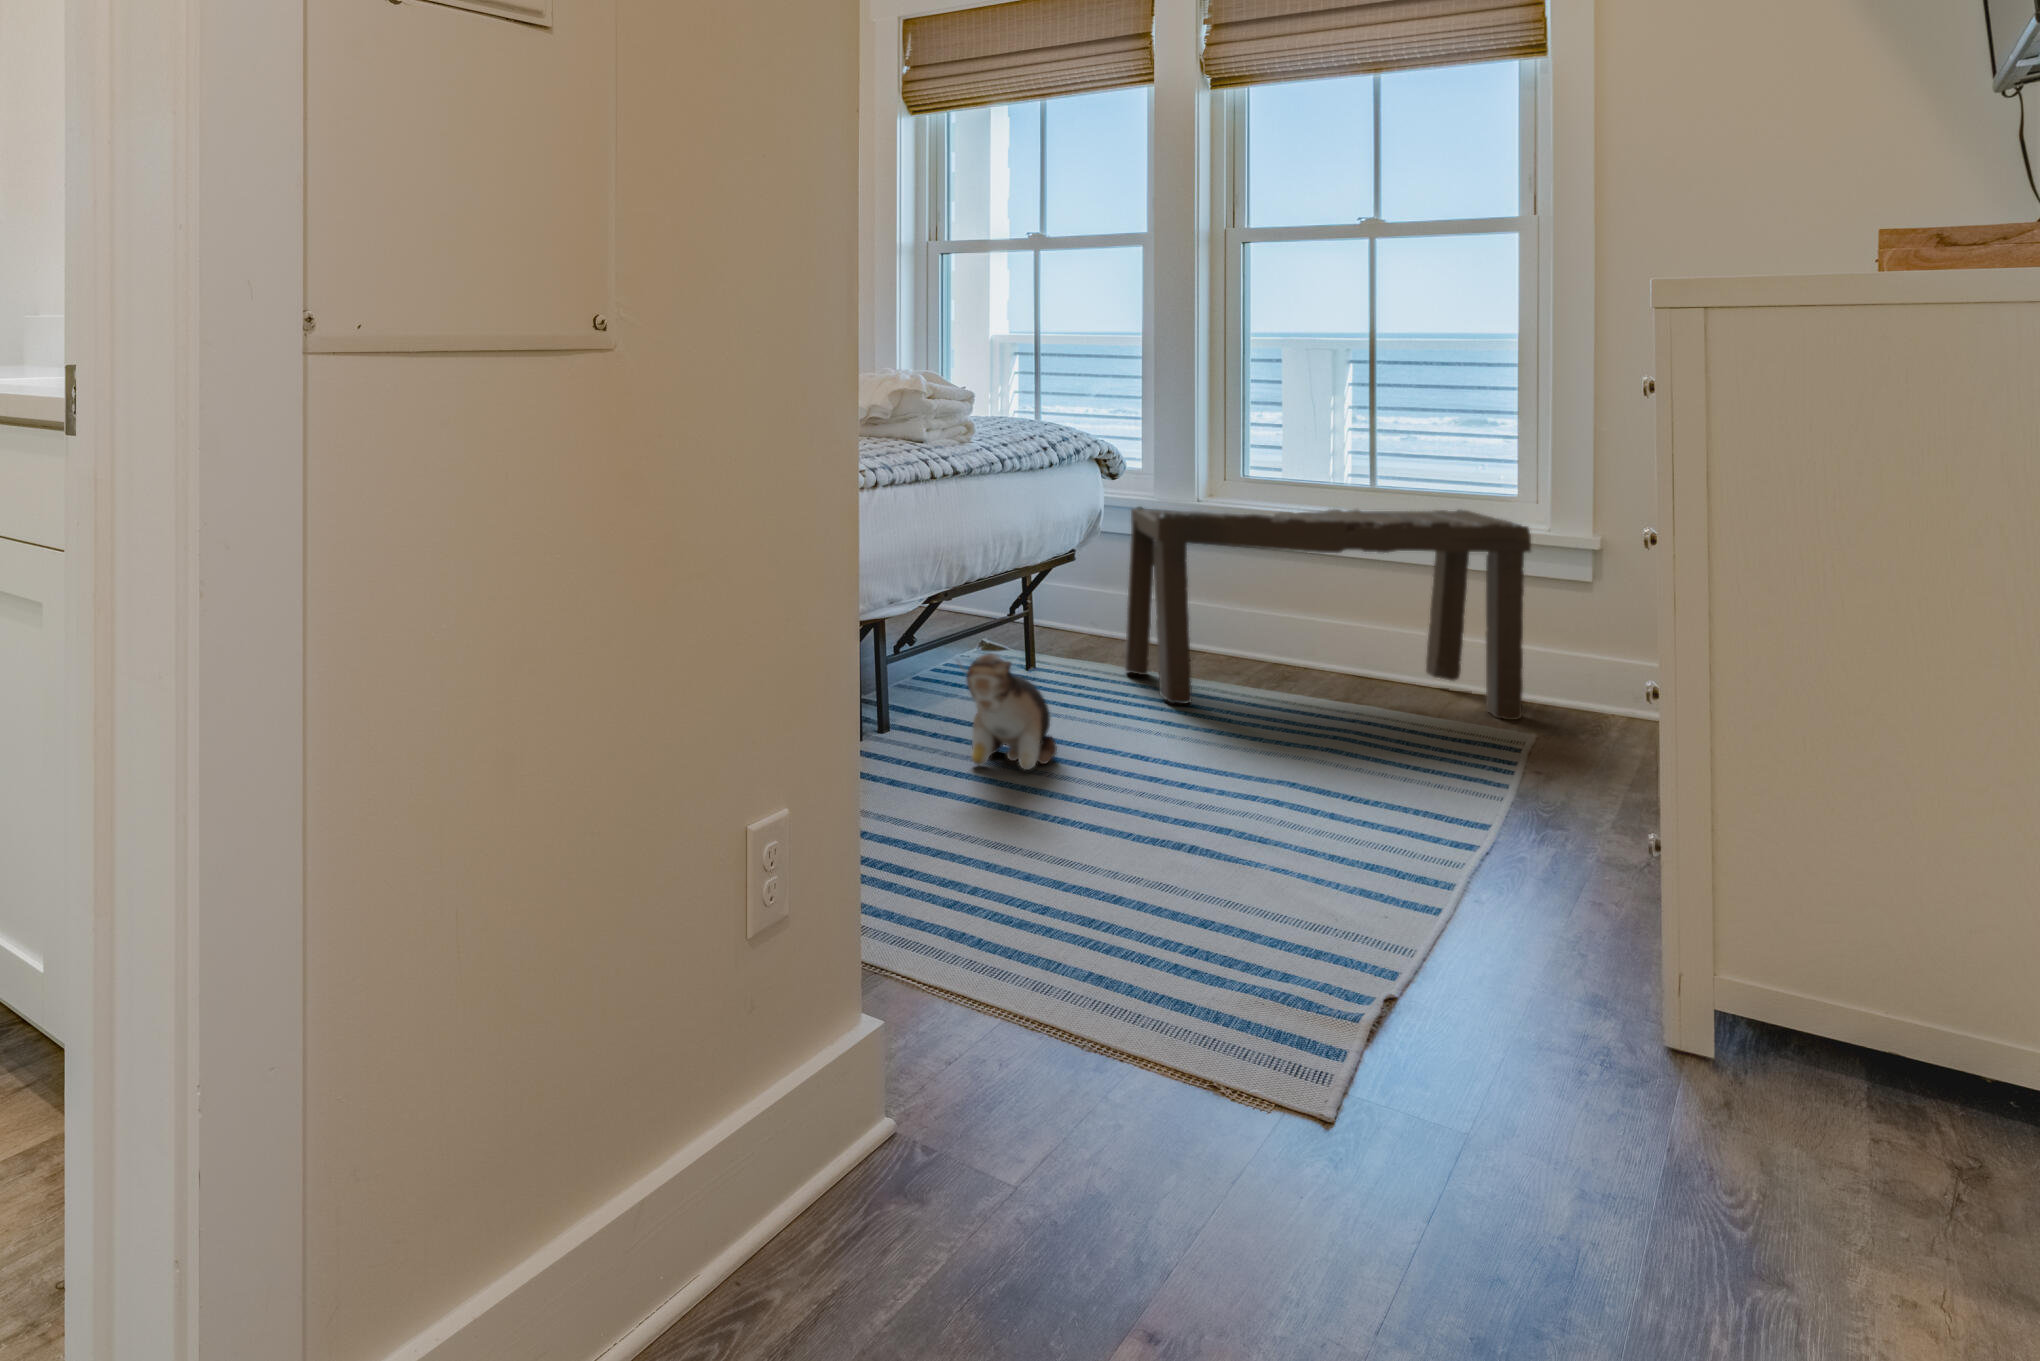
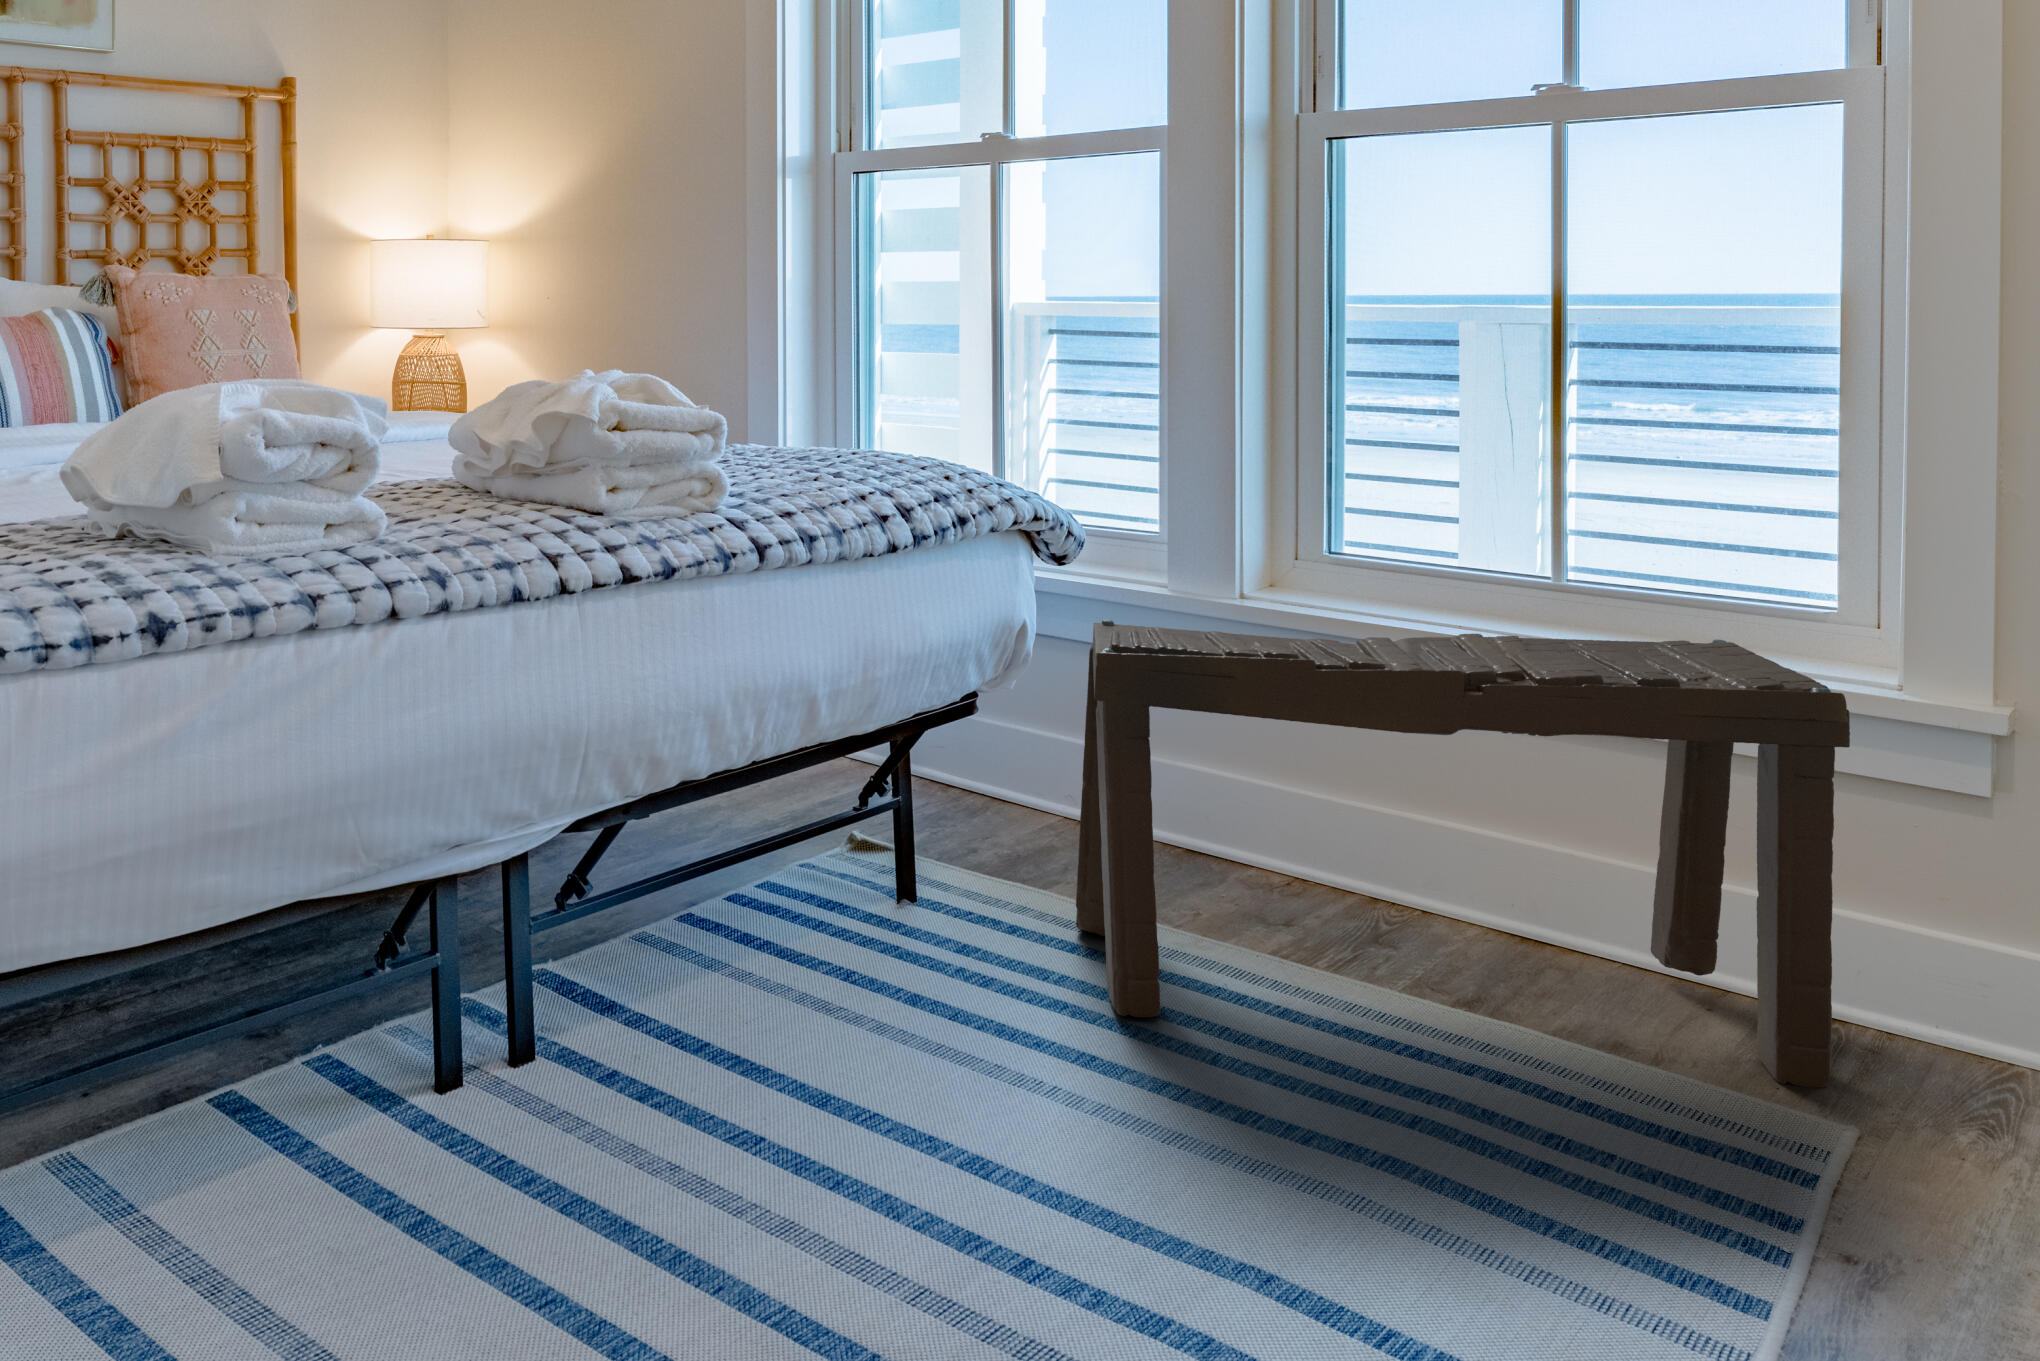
plush toy: present [958,653,1057,770] -> none [543,964,824,1215]

